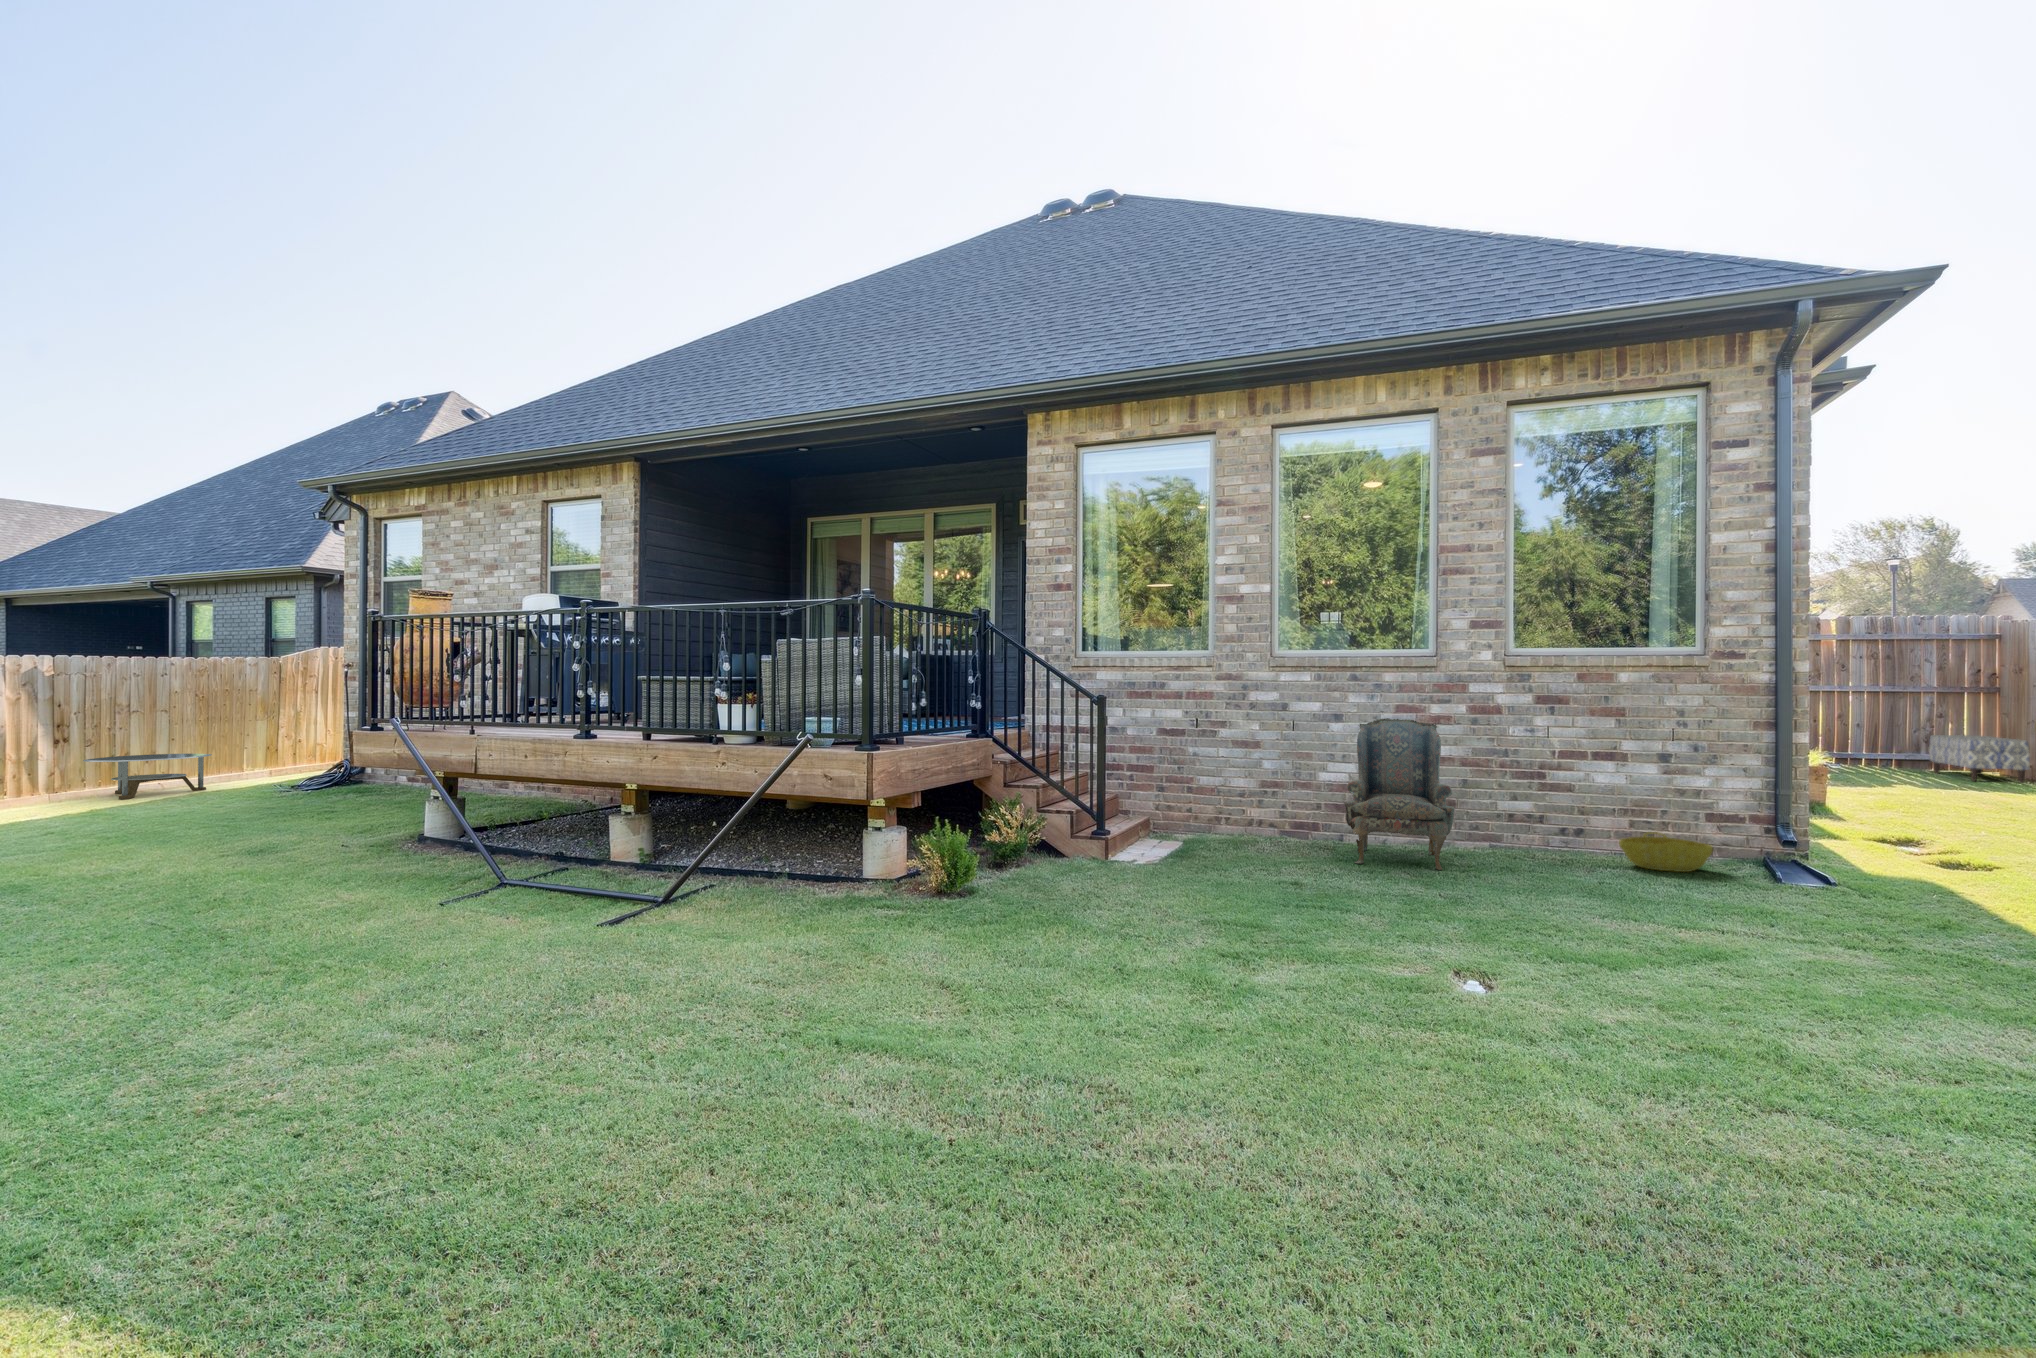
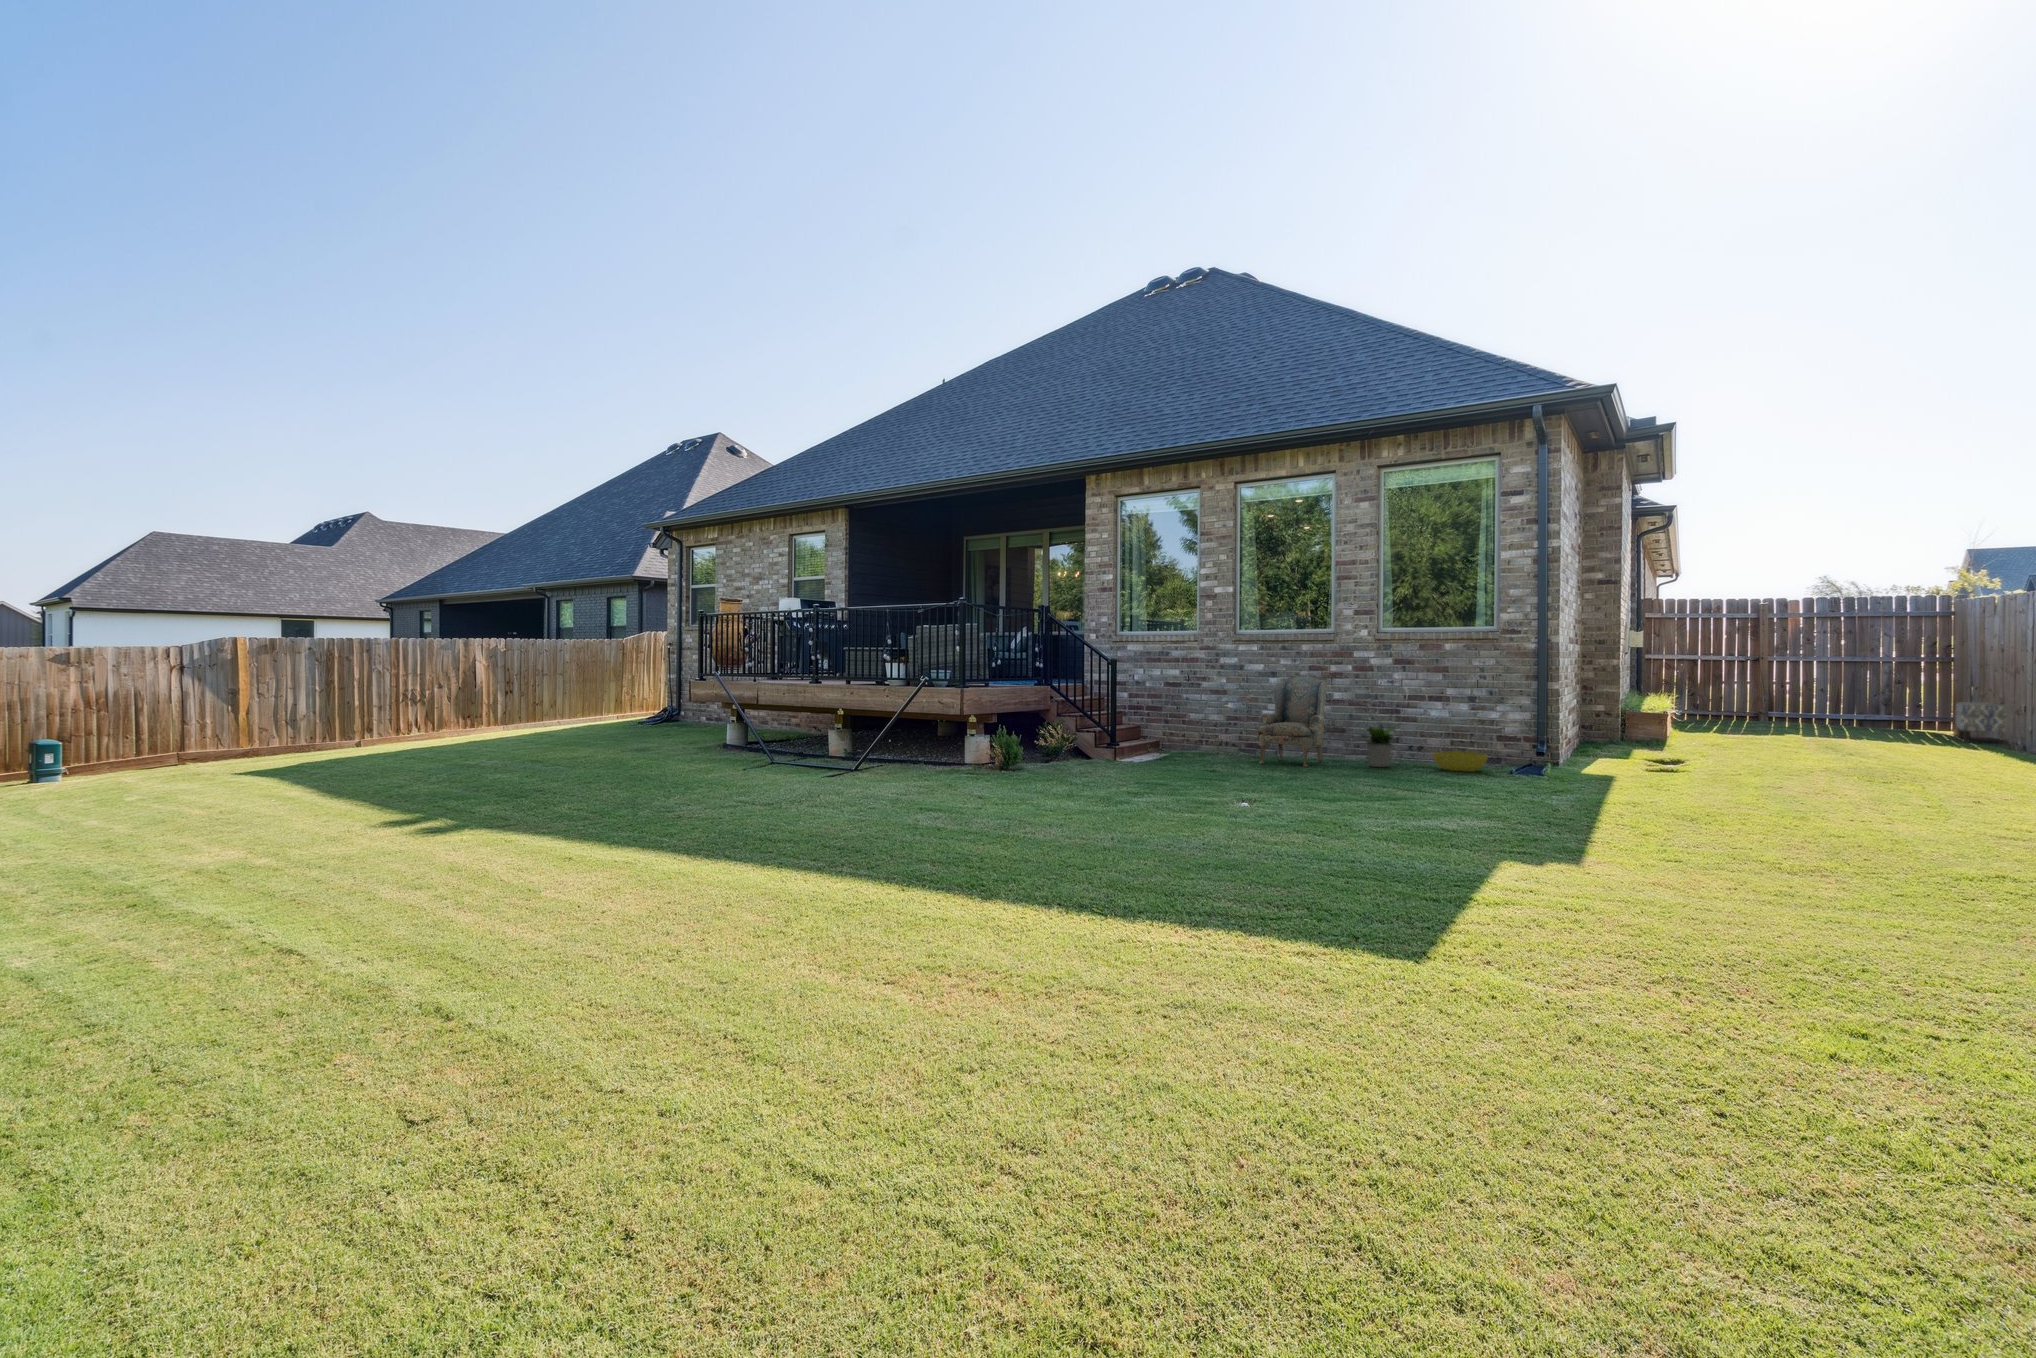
round table: present [83,754,212,799] -> none [538,701,600,726]
potted plant: none [1498,798,1580,865] -> present [1360,727,1395,767]

